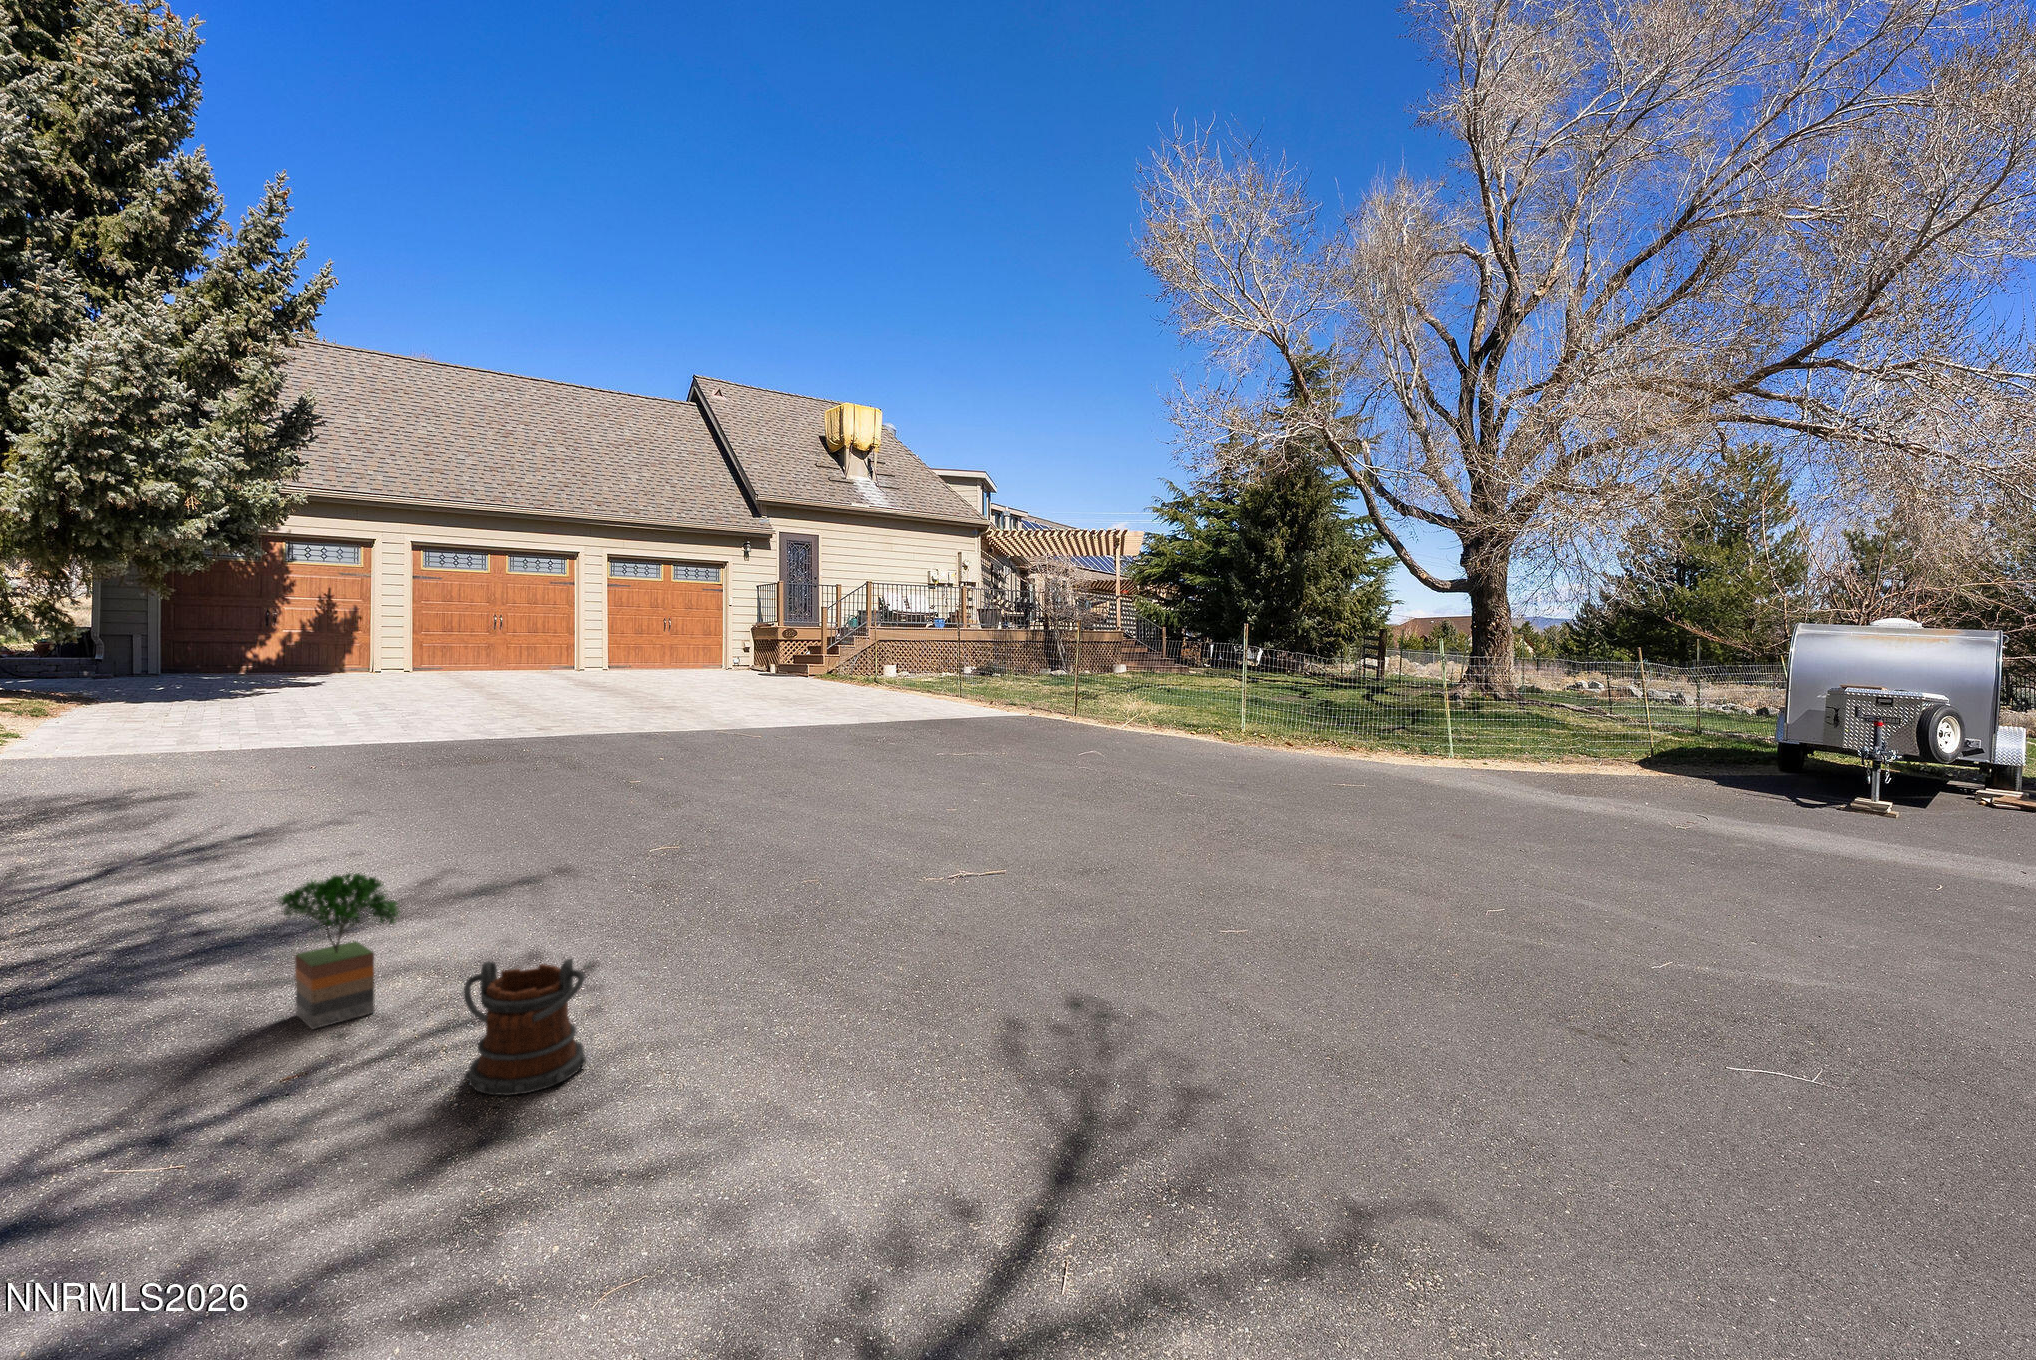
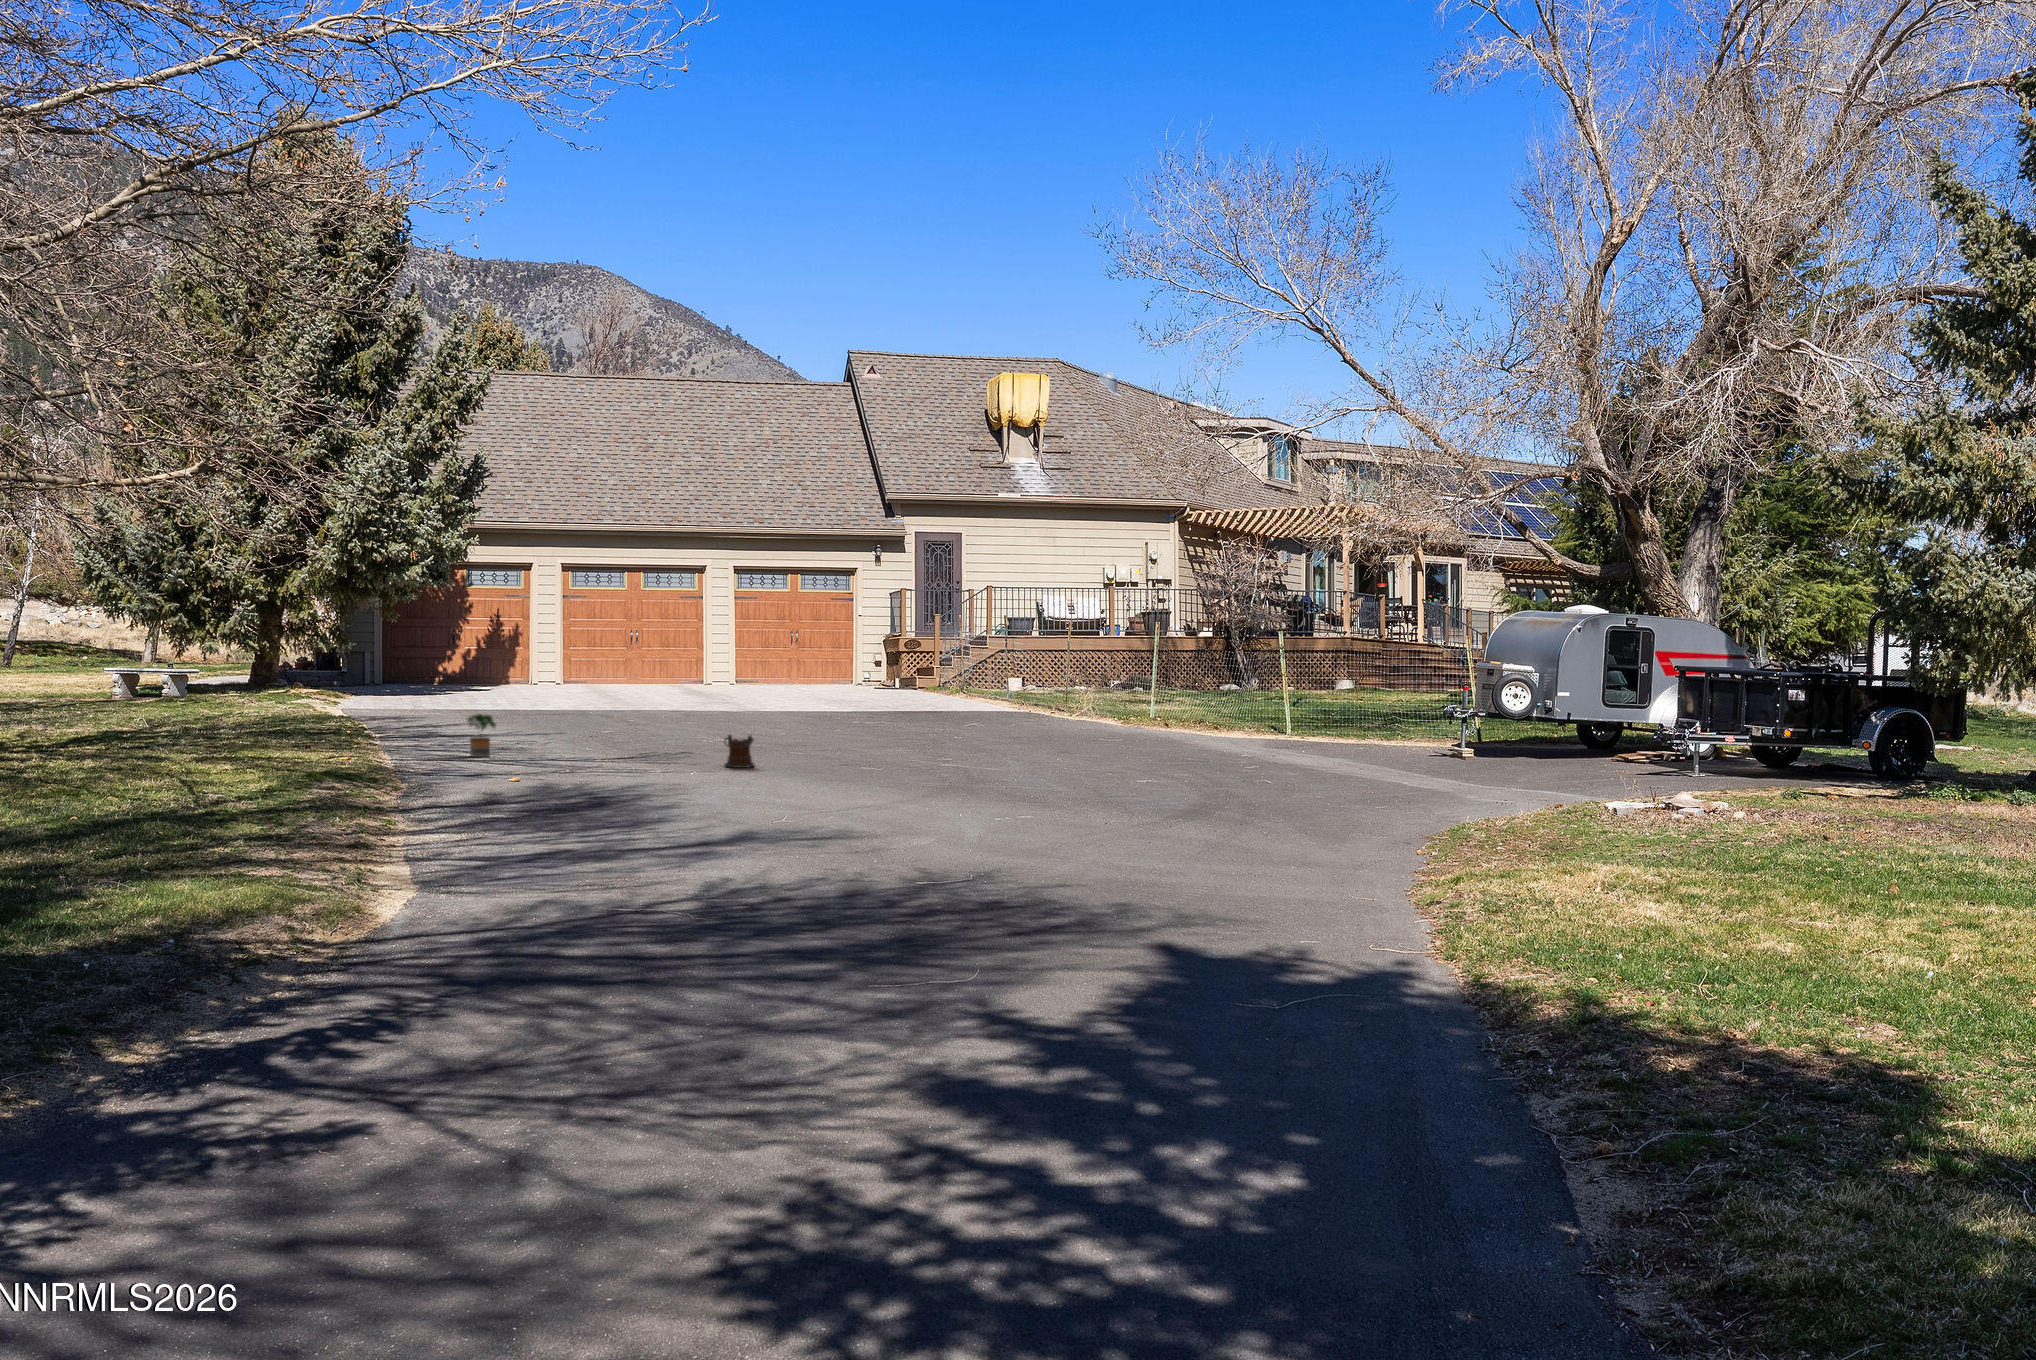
bucket: present [464,958,586,1095] -> present [724,735,754,768]

